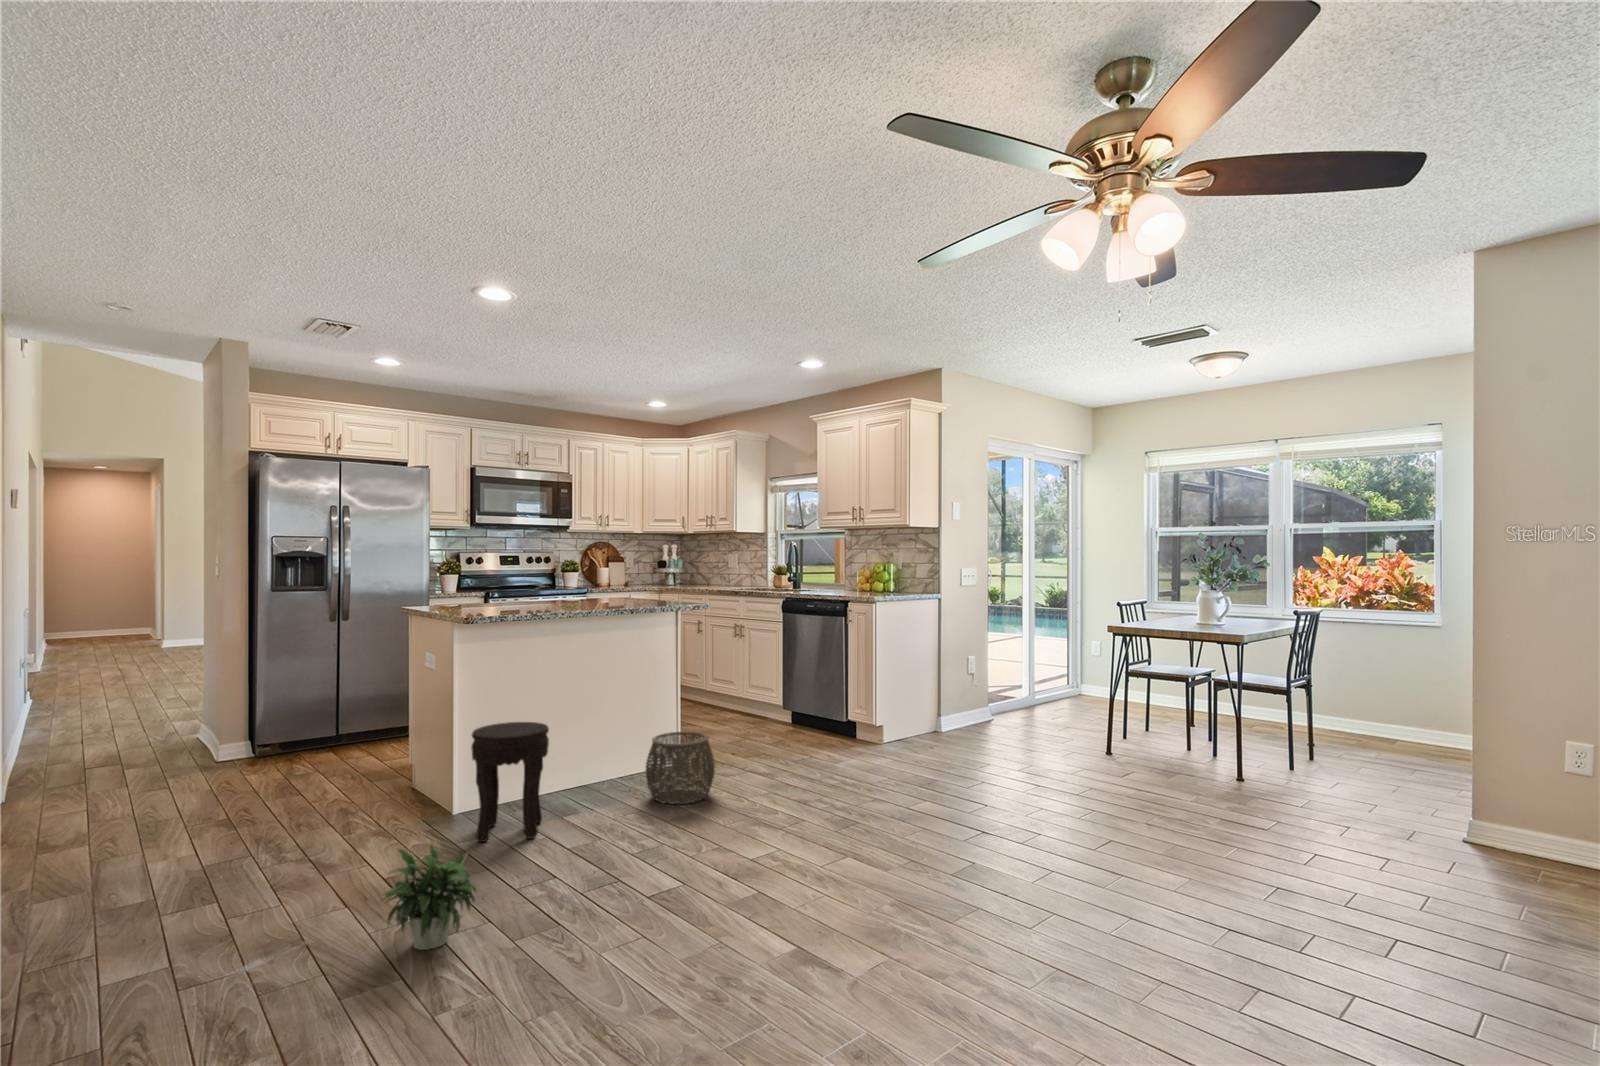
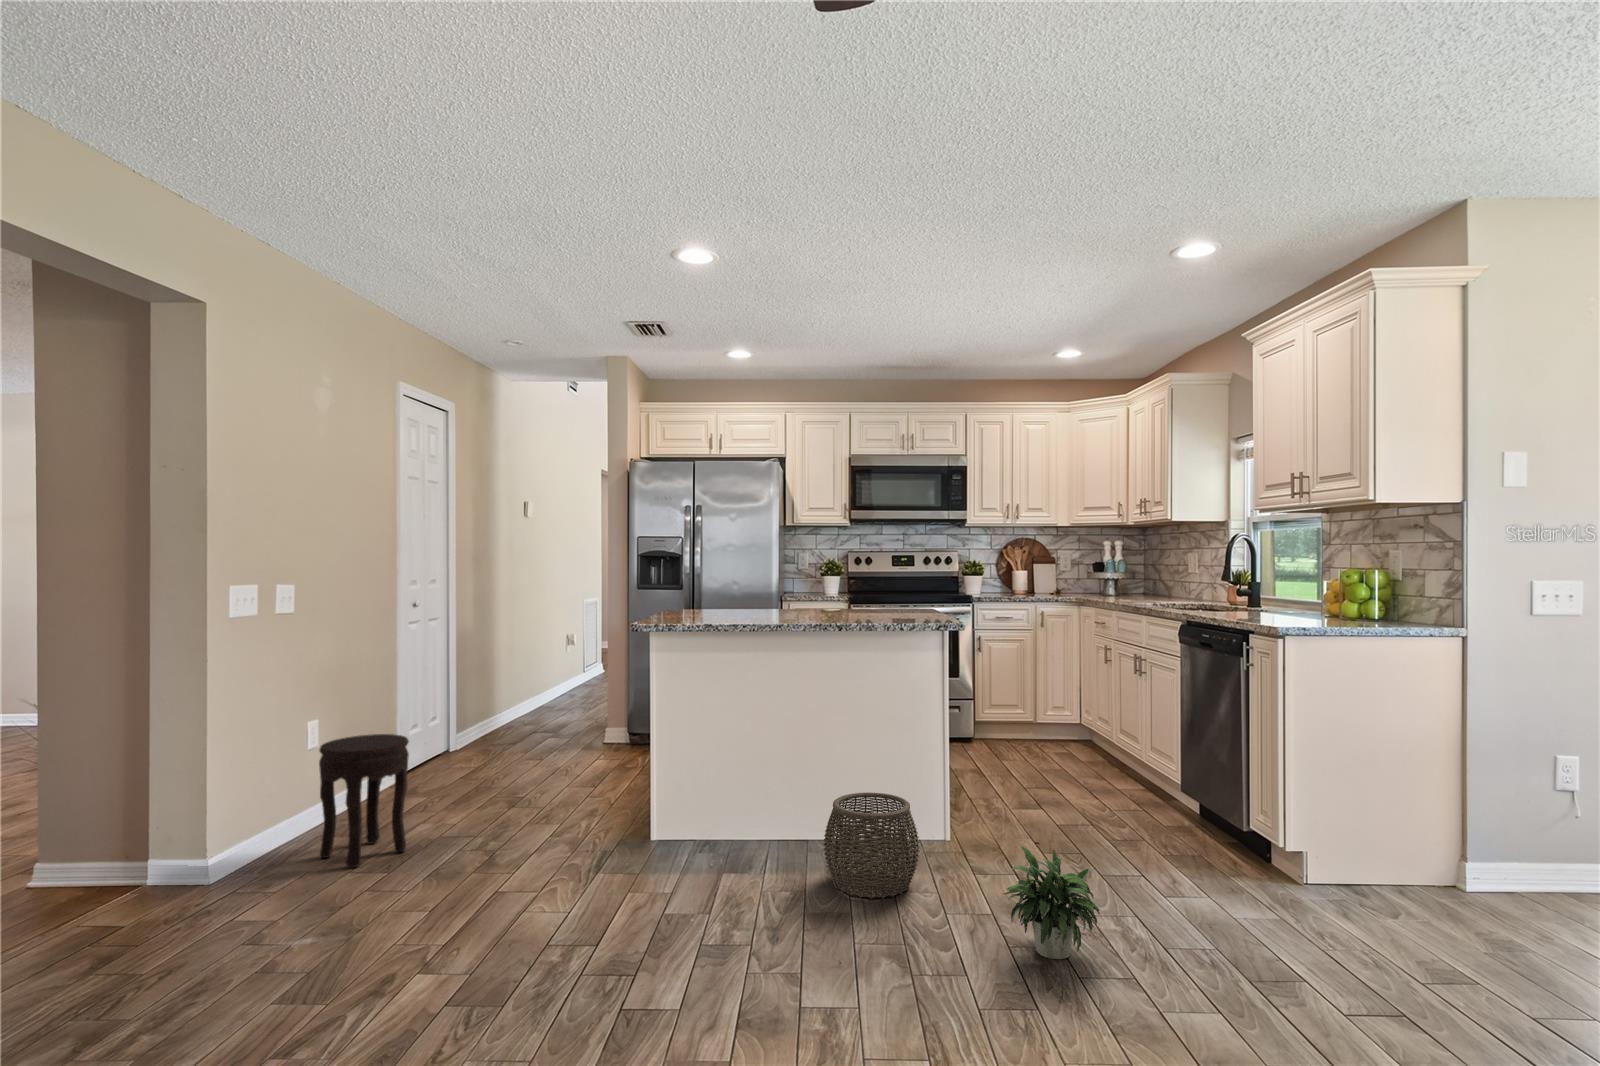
side table: present [472,722,549,842] -> present [319,734,409,868]
potted plant: present [382,844,477,950] -> present [1003,846,1100,959]

